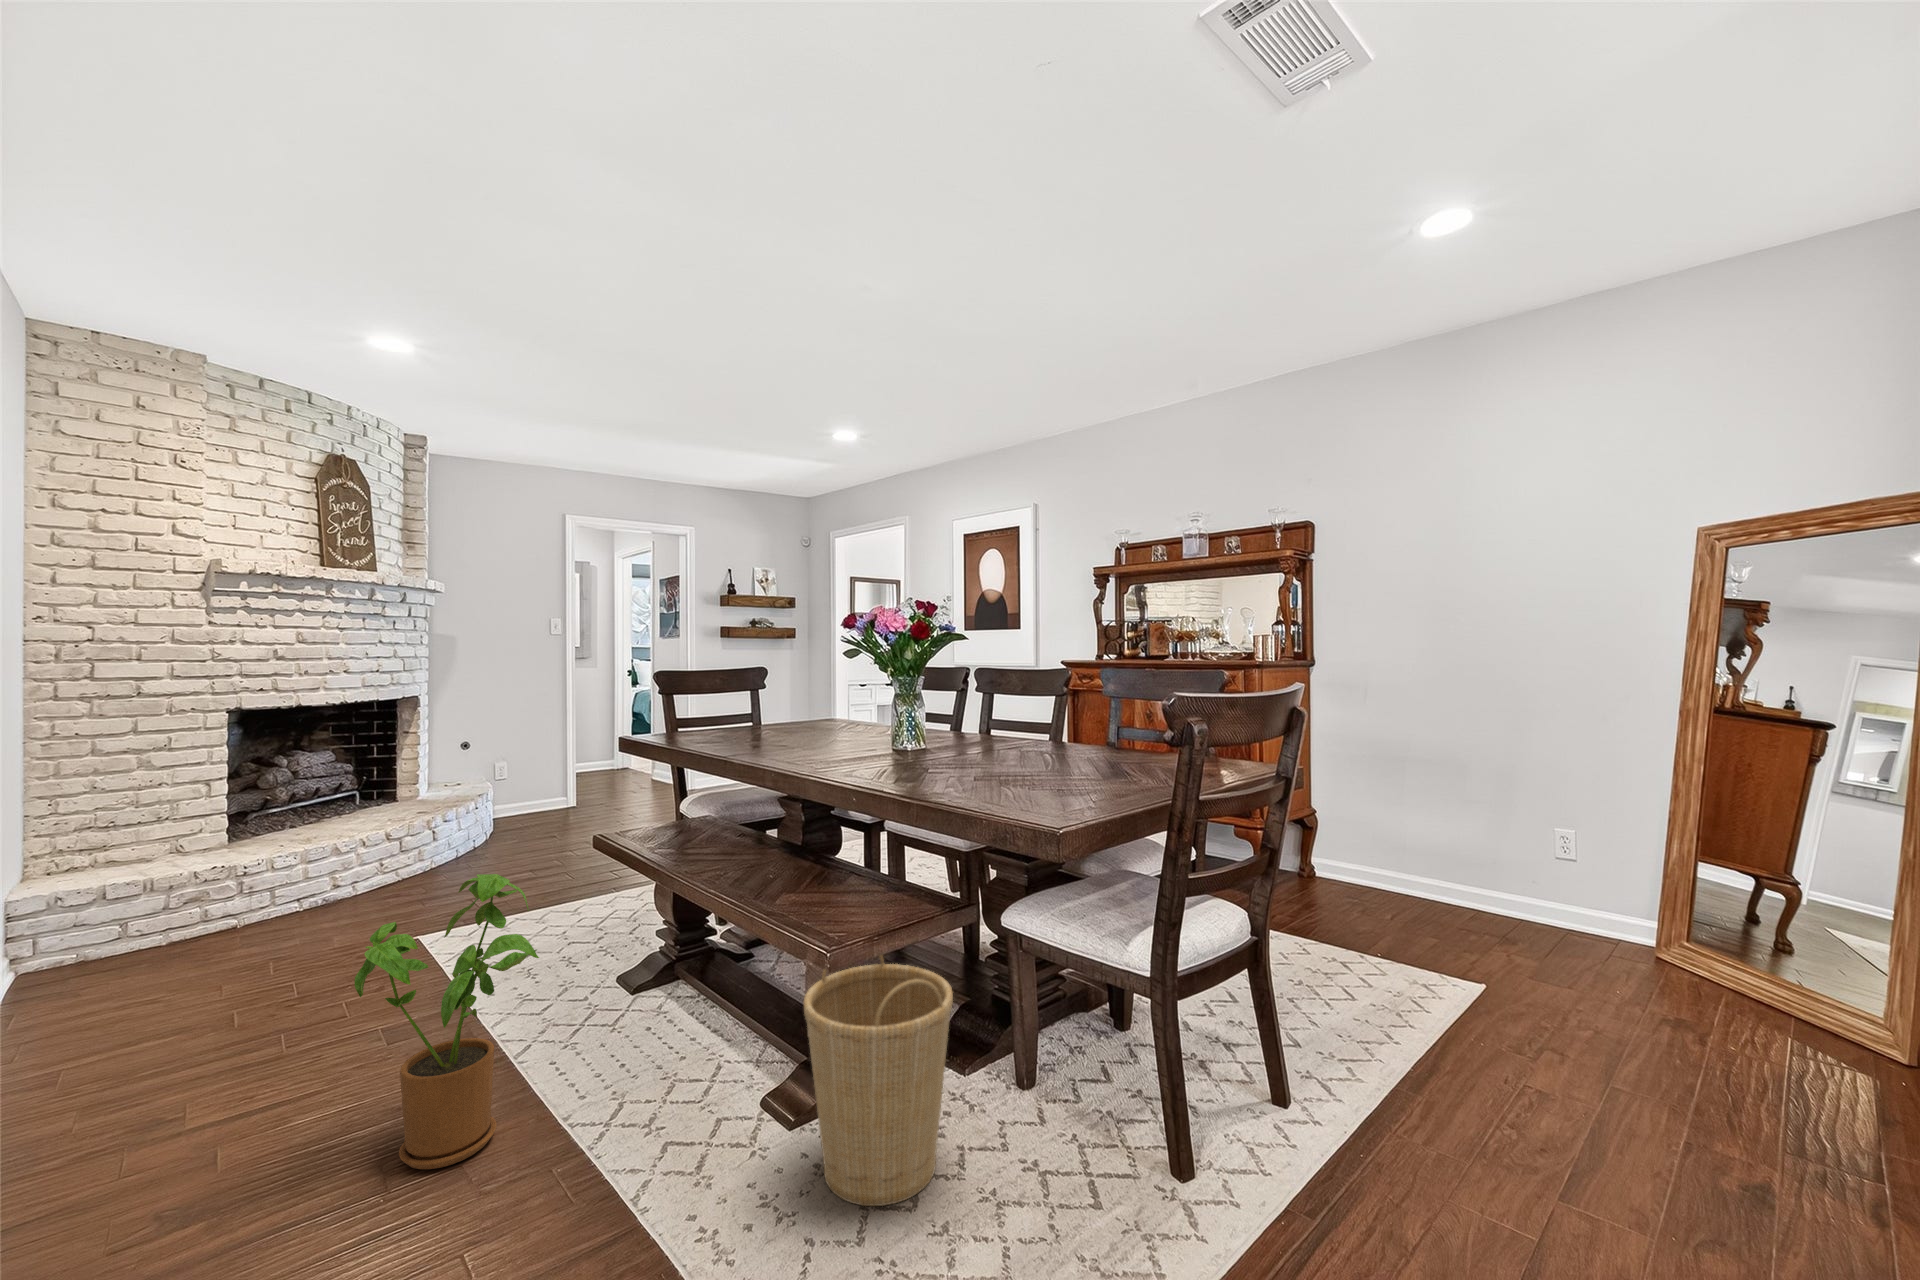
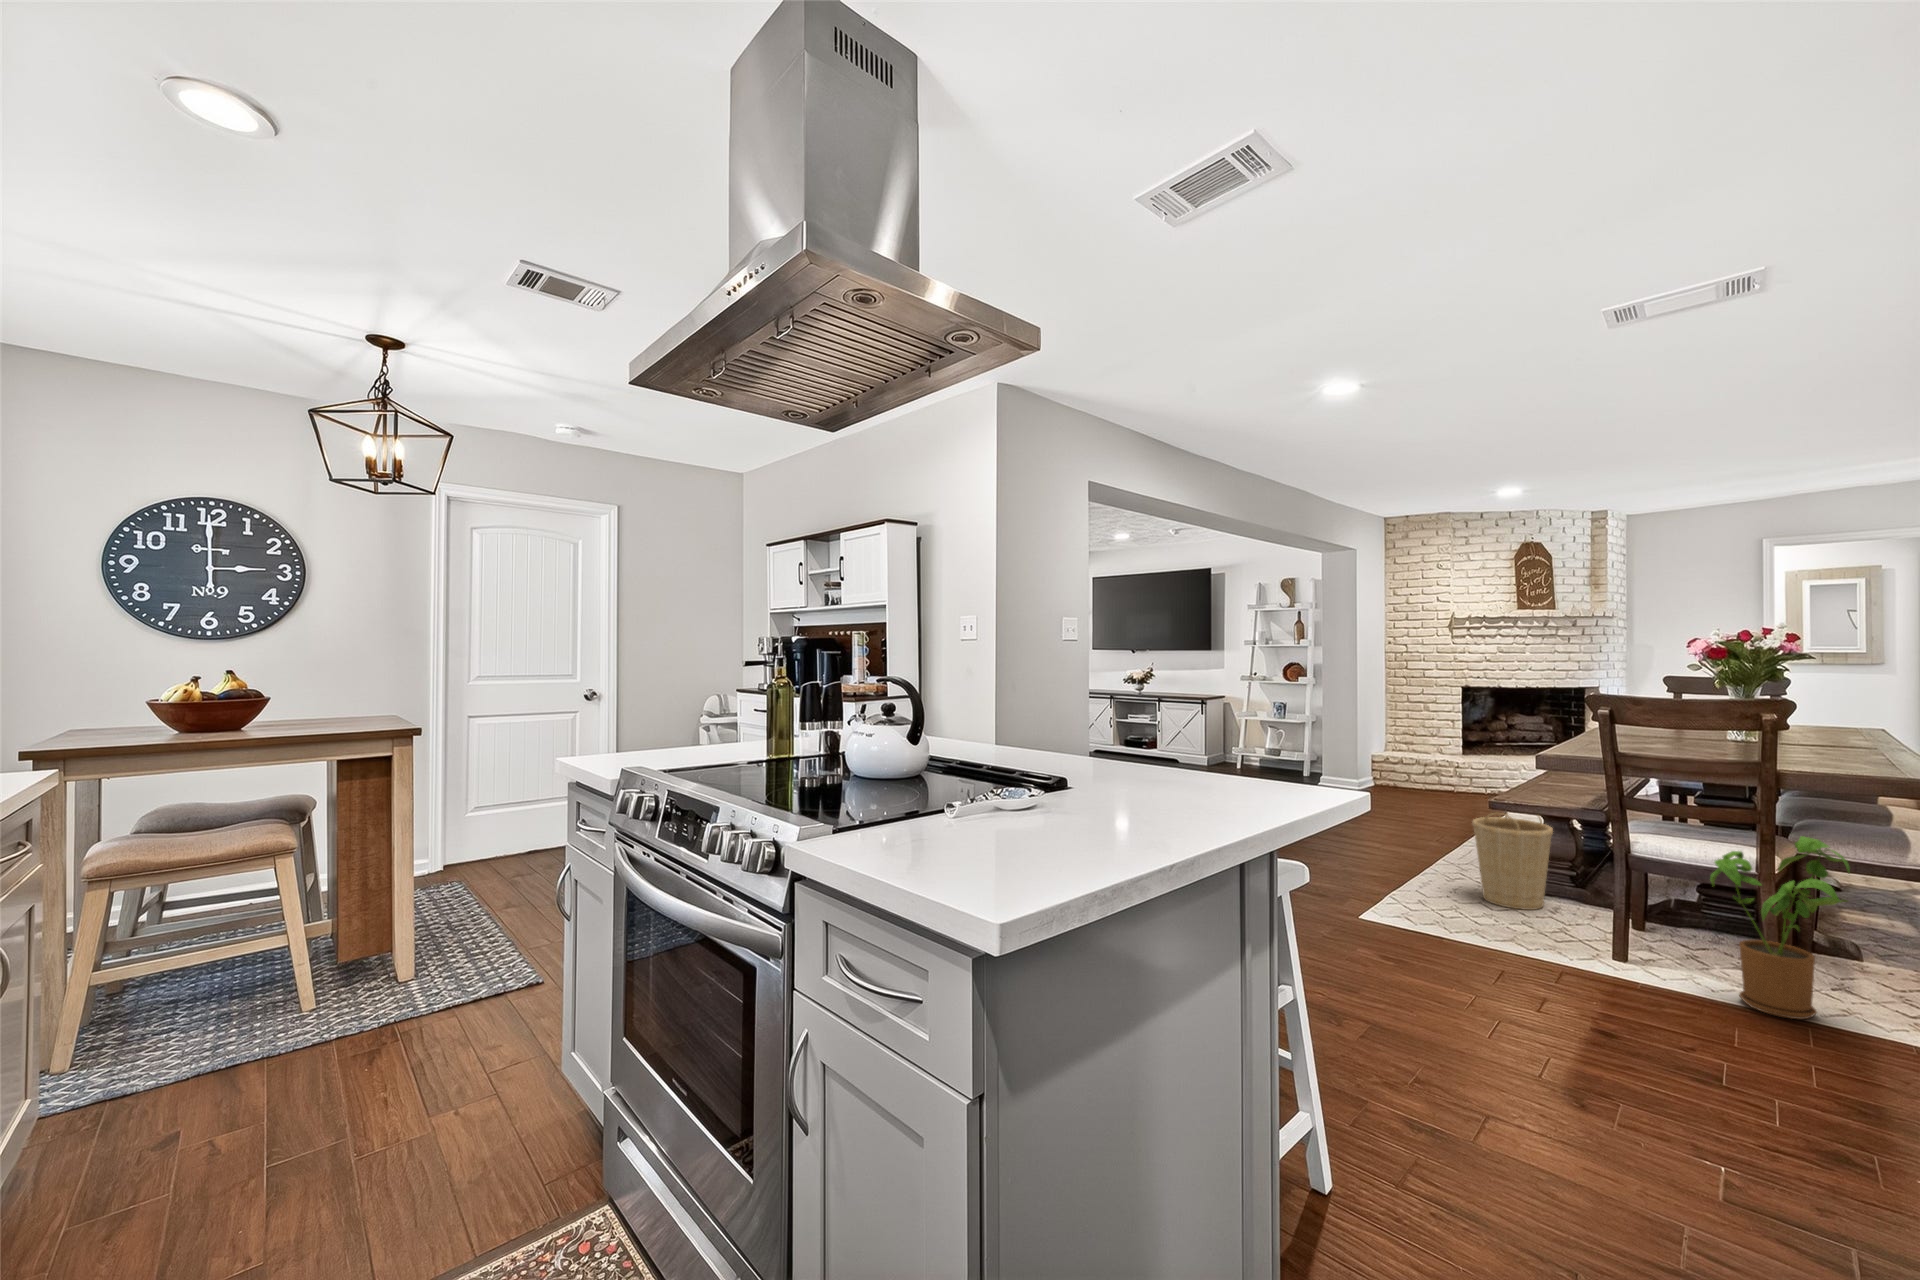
house plant: present [355,874,539,1169] -> present [1710,836,1850,1019]

